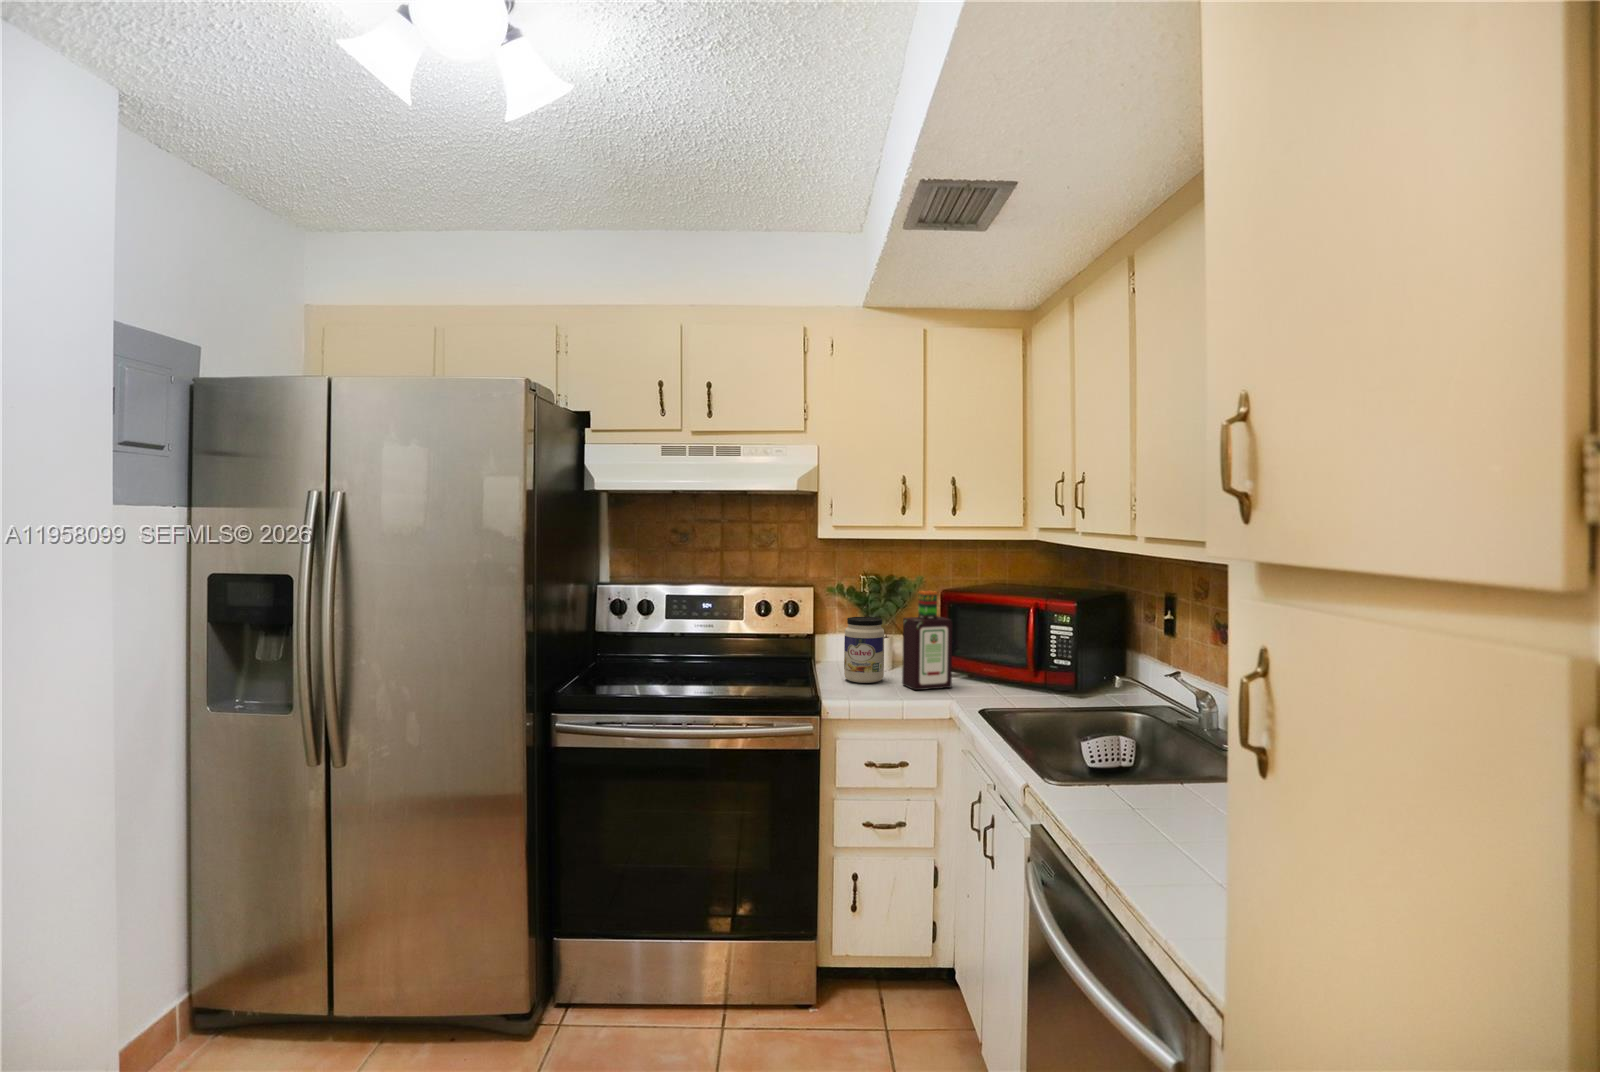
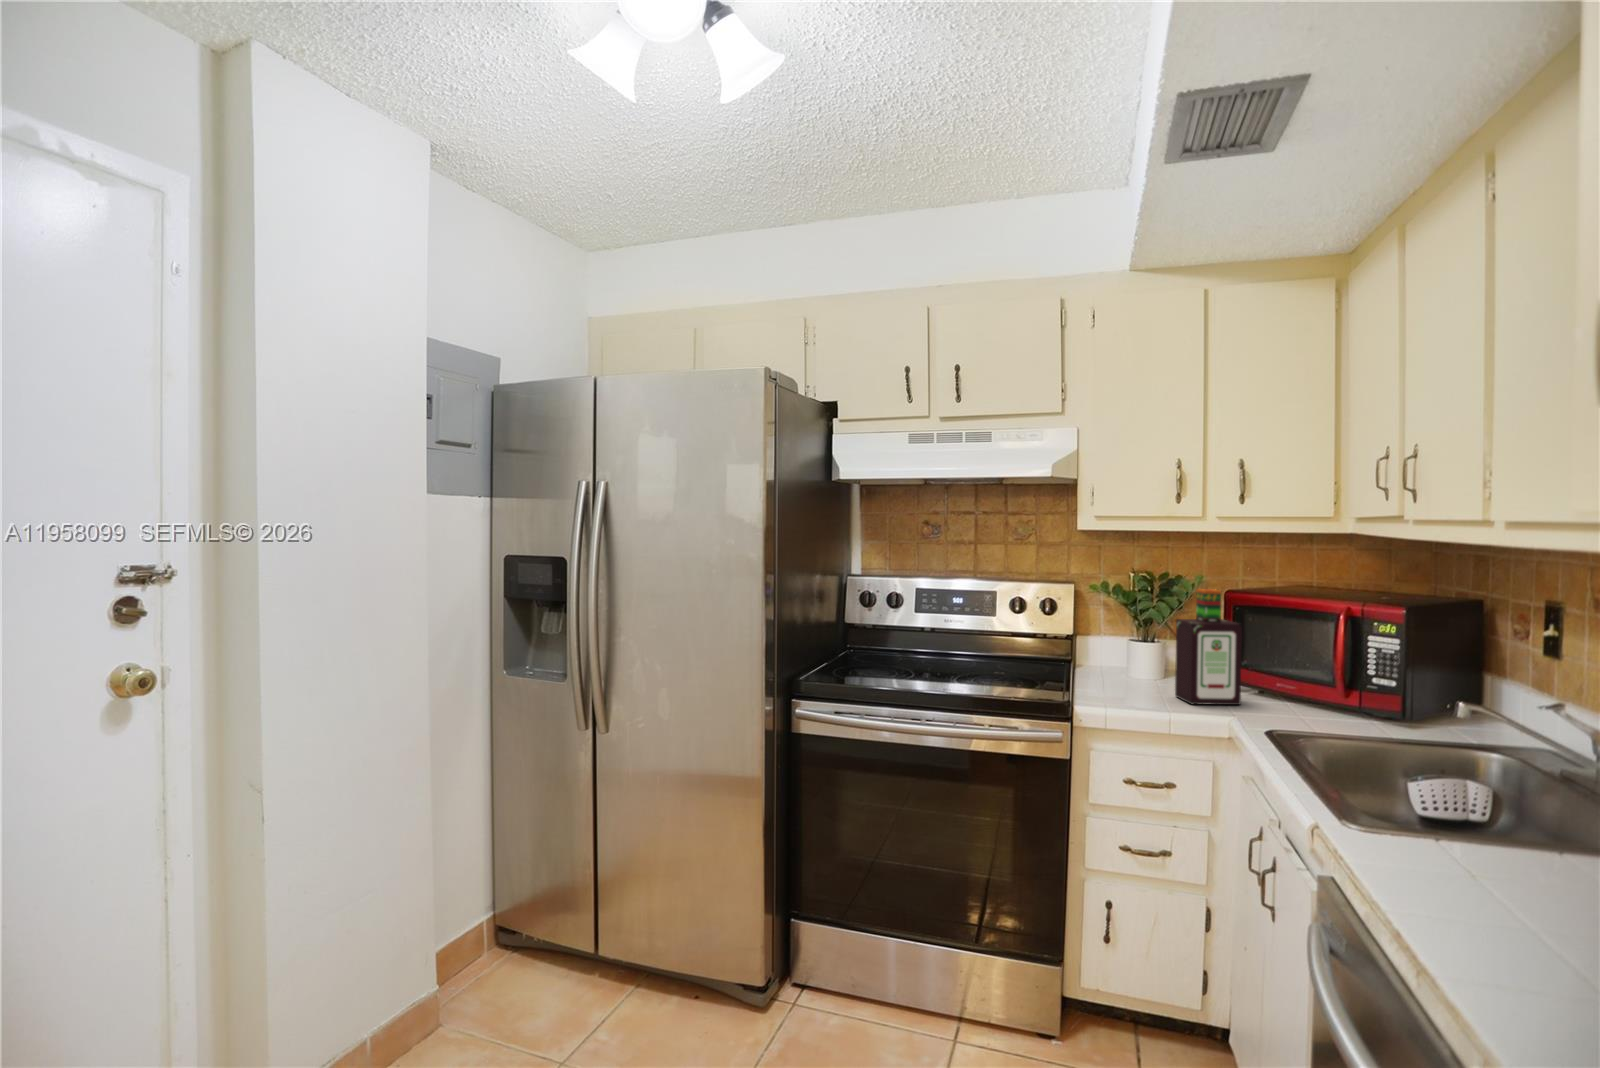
jar: present [844,617,884,683] -> none [1104,616,1153,690]

